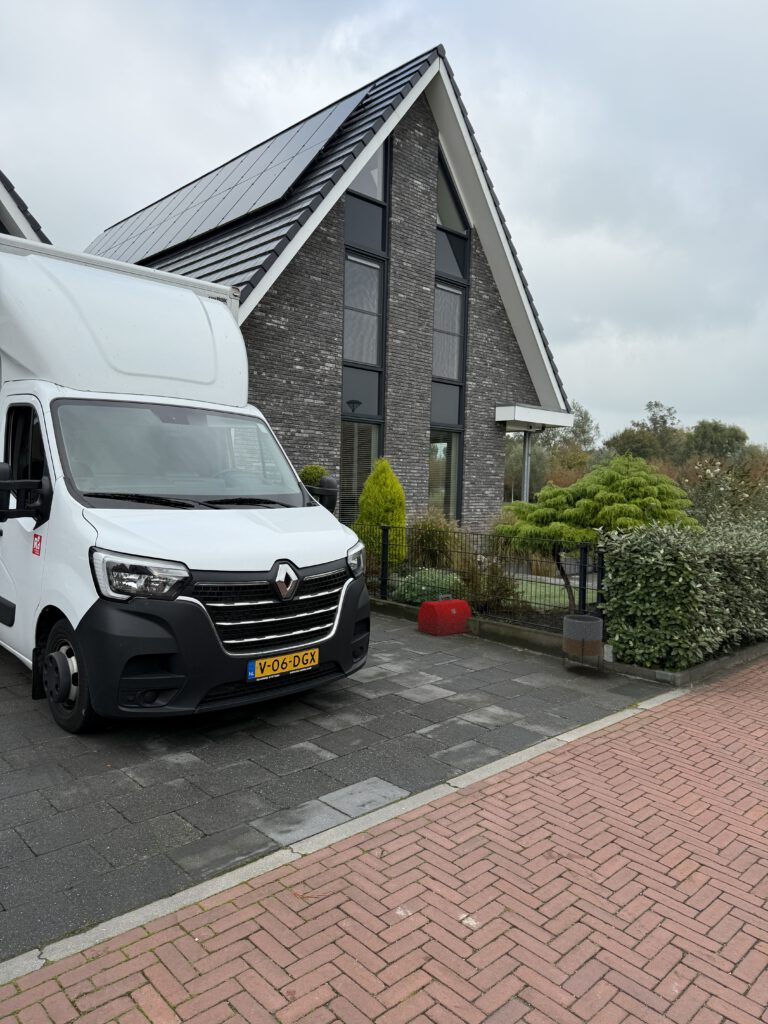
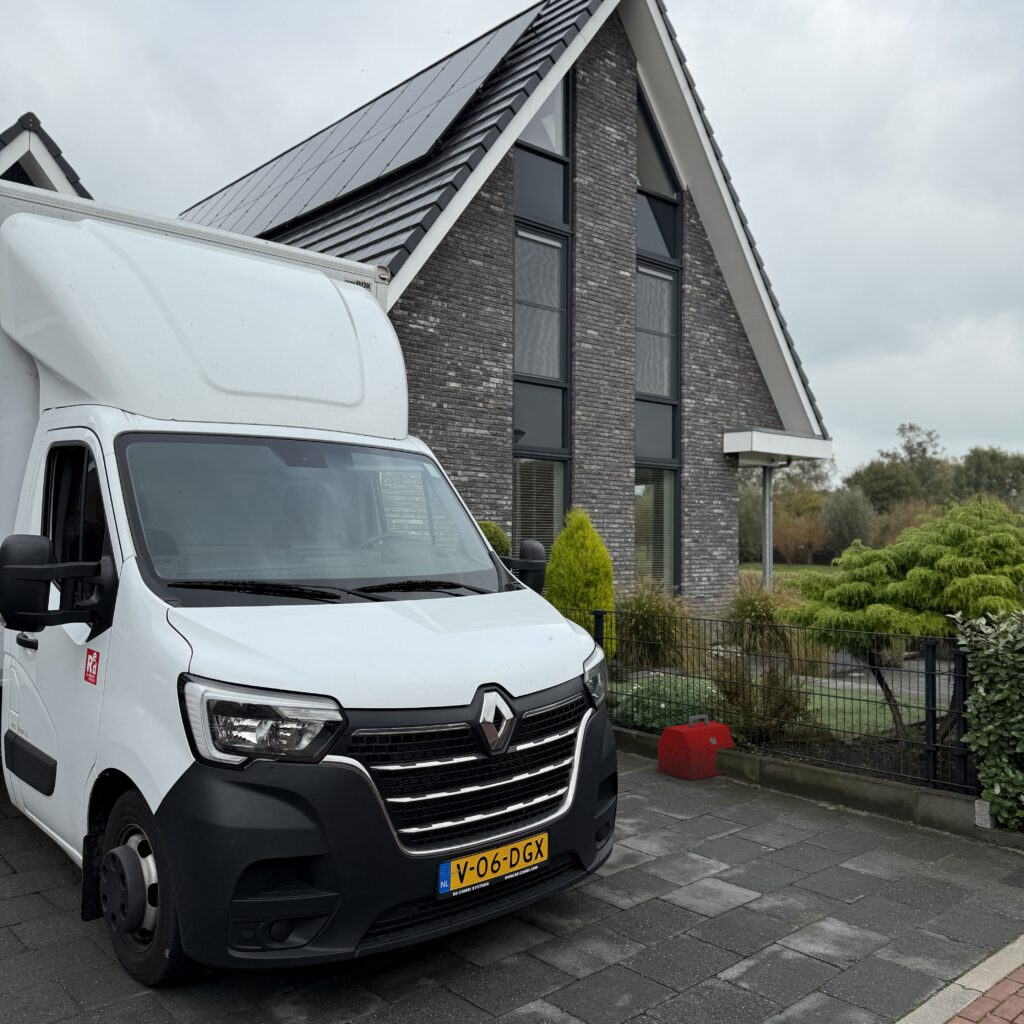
planter: present [563,615,603,668] -> none [904,750,970,849]

